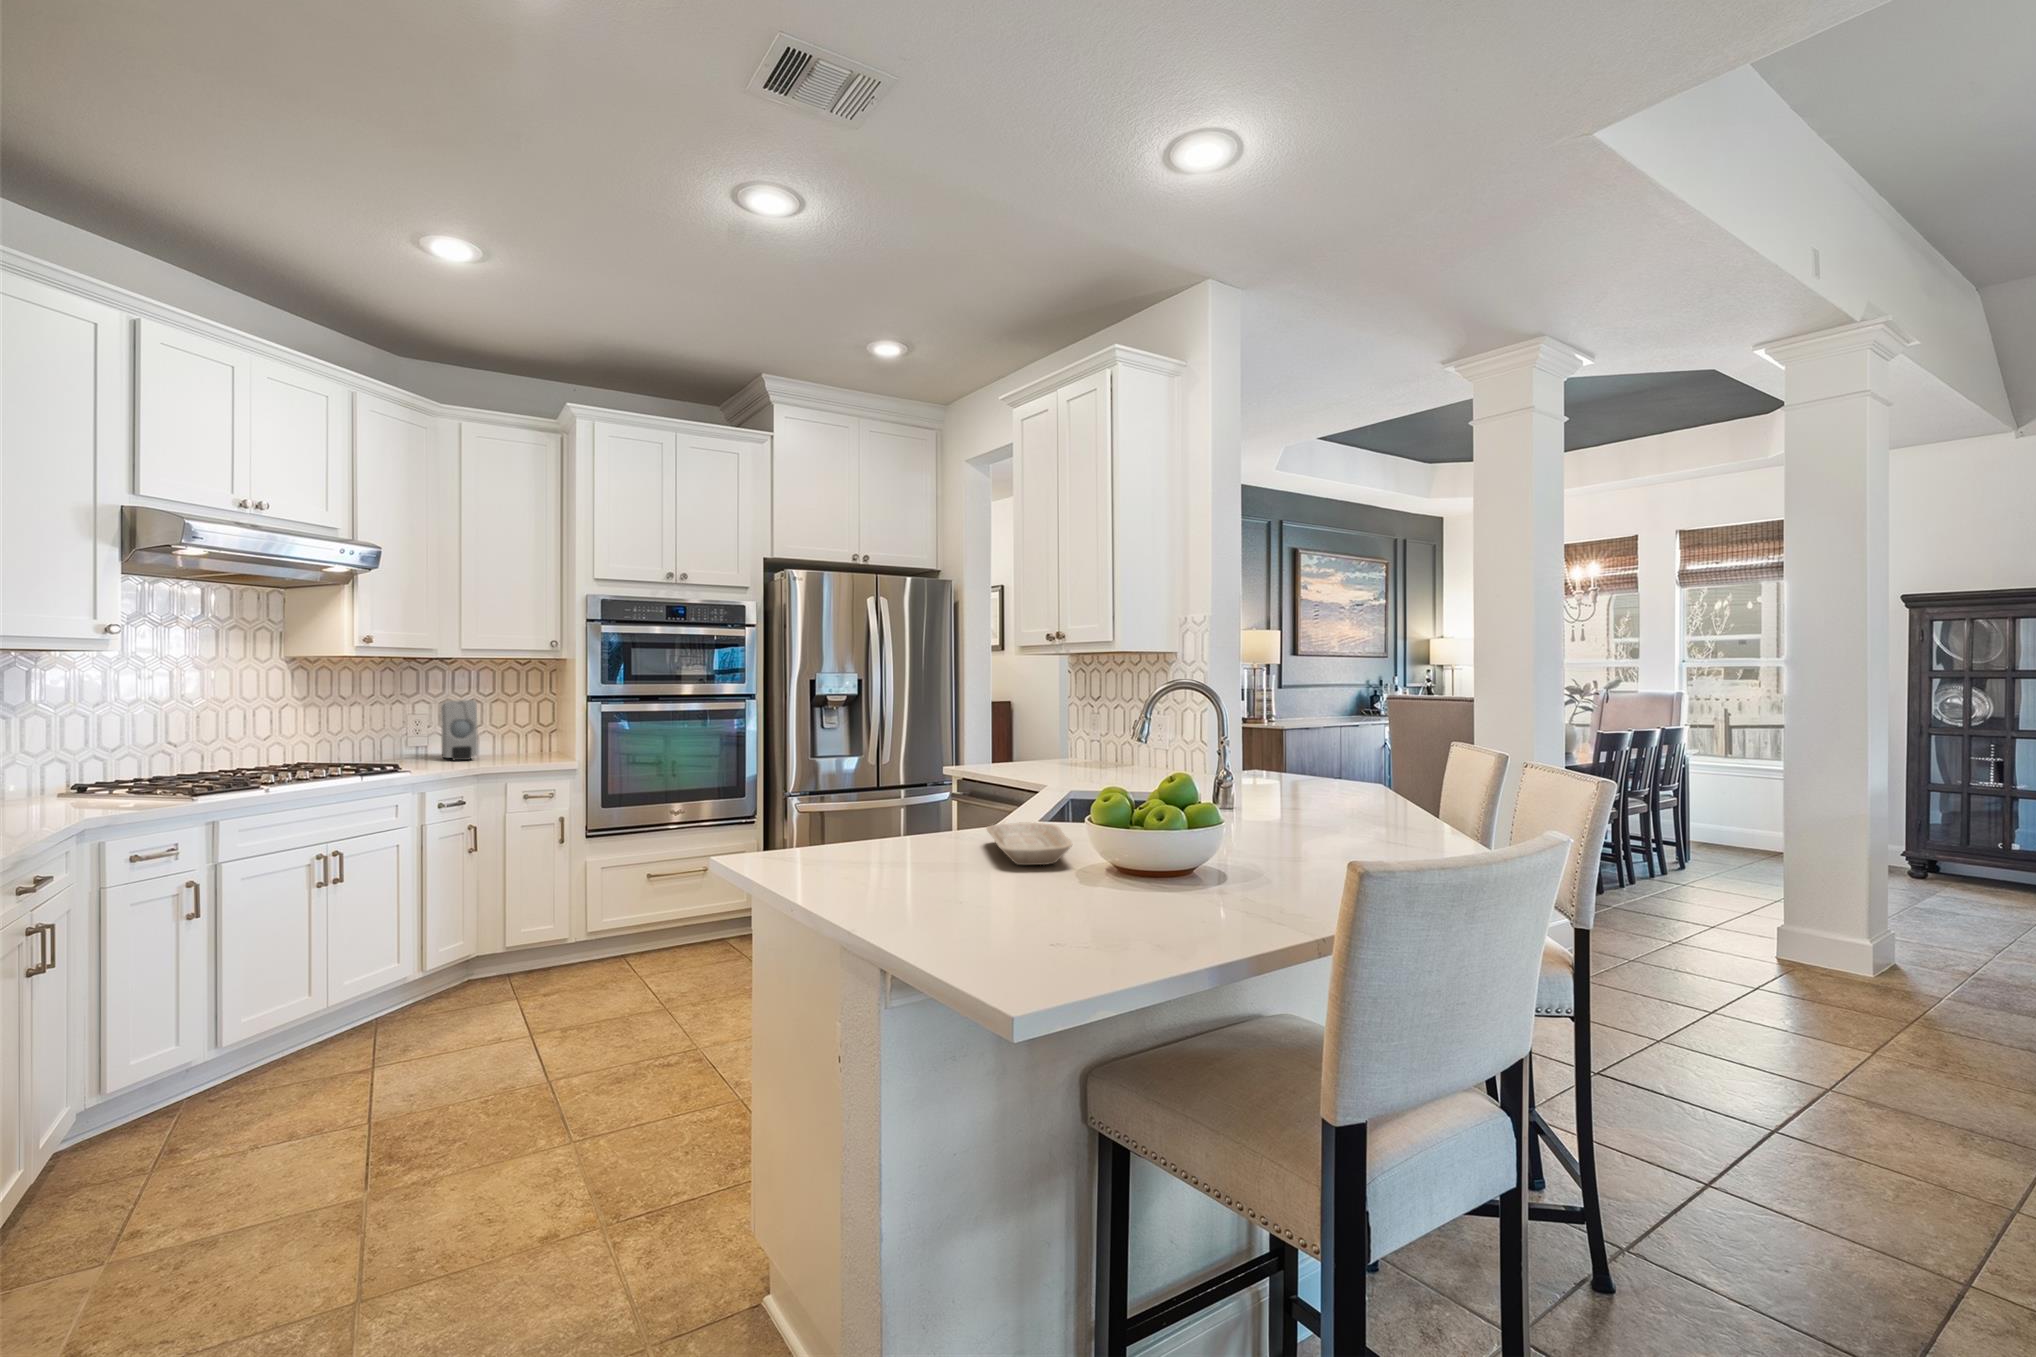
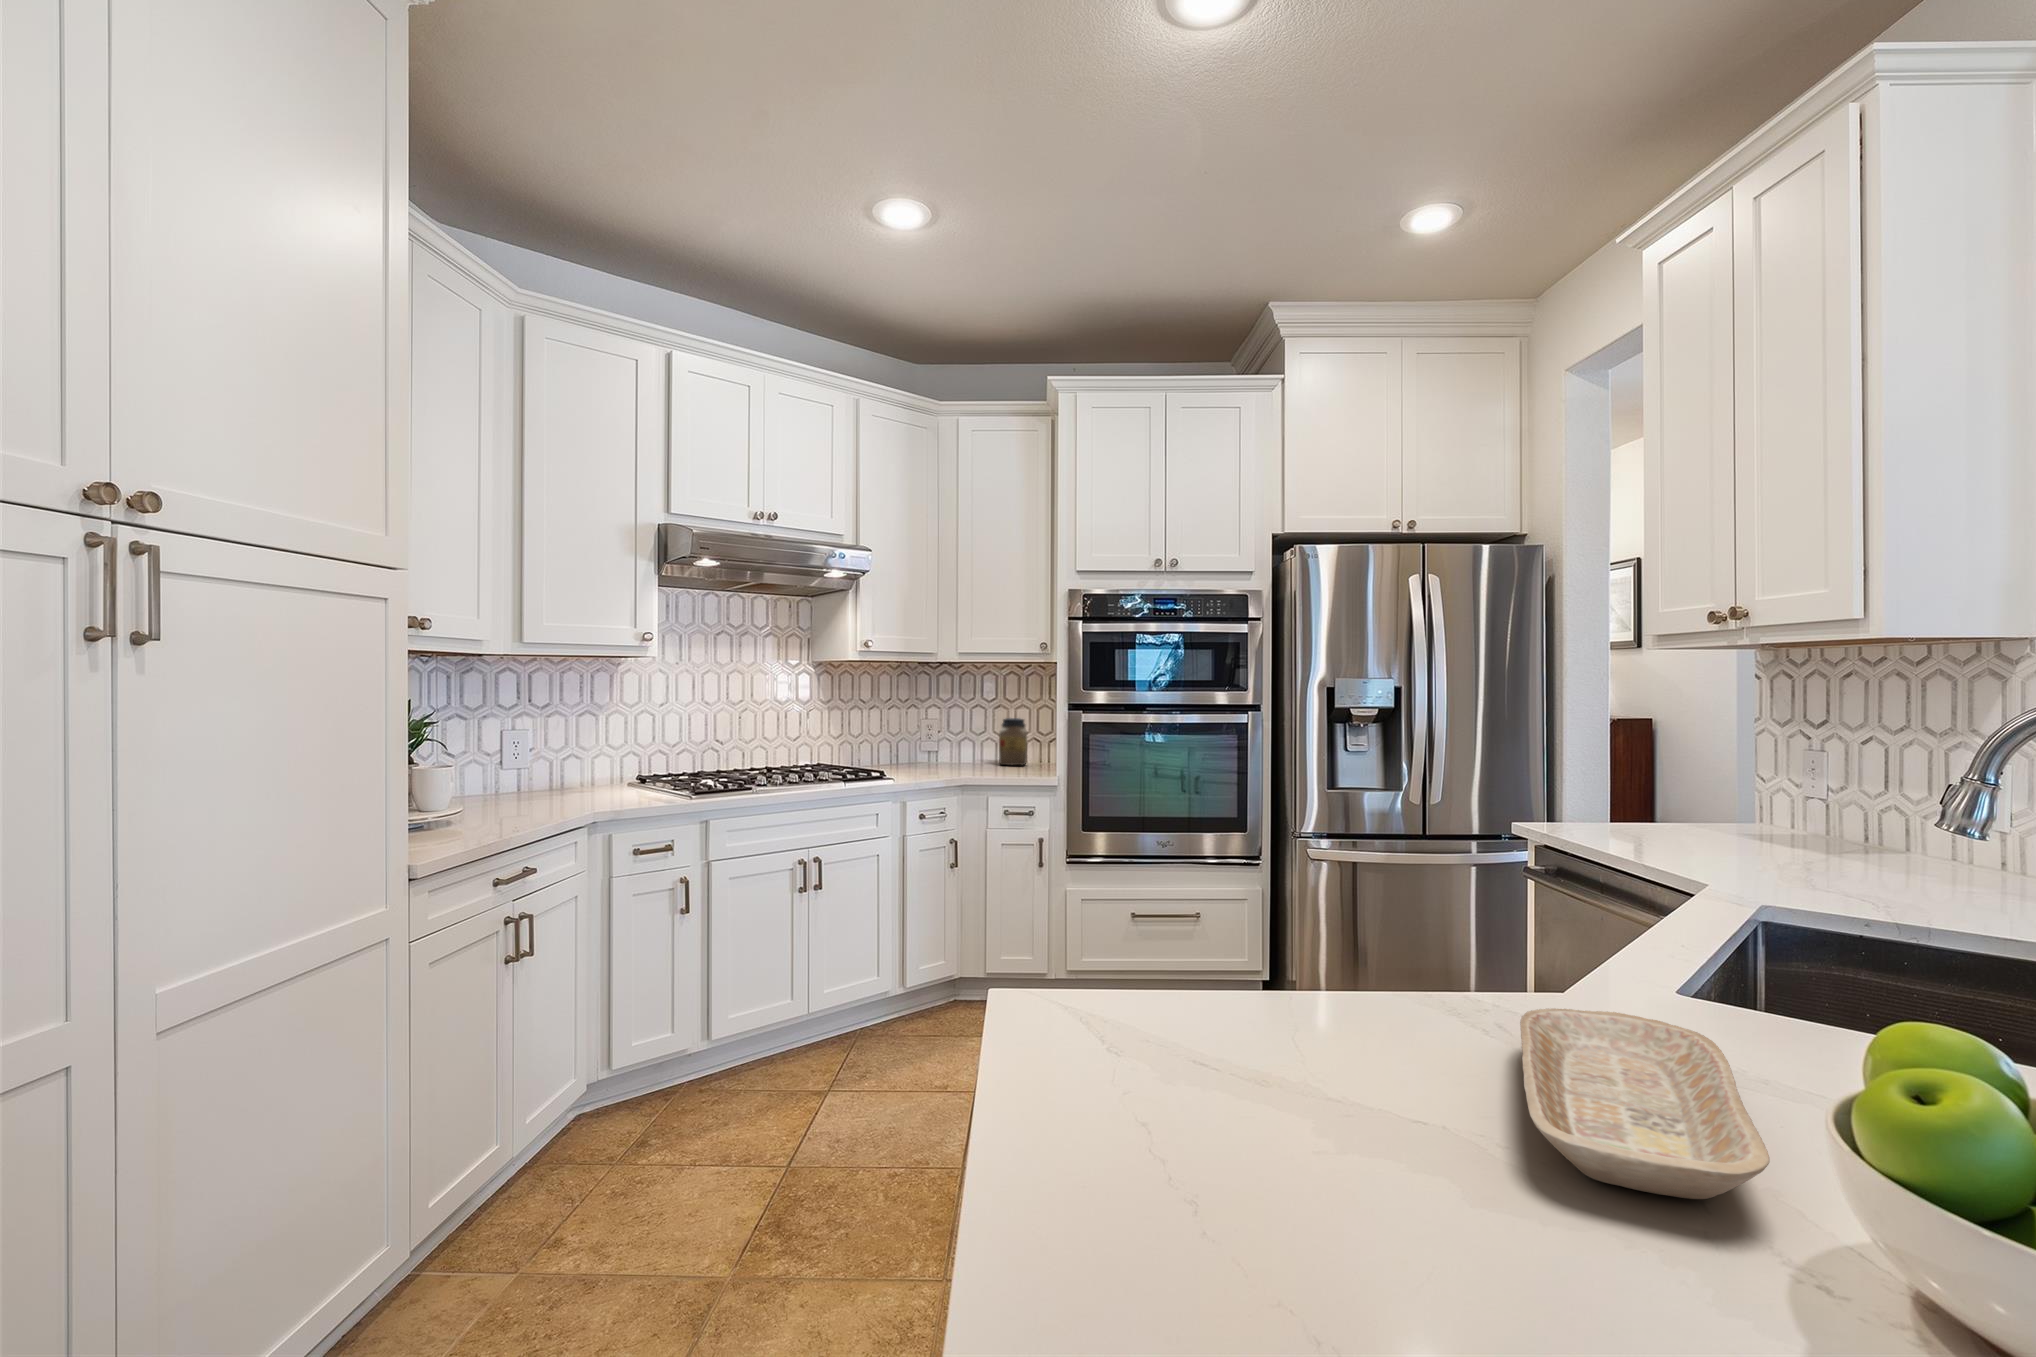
soap dispenser: present [441,700,478,760] -> none [944,706,974,769]
jar: none [498,711,528,756] -> present [999,718,1027,765]

